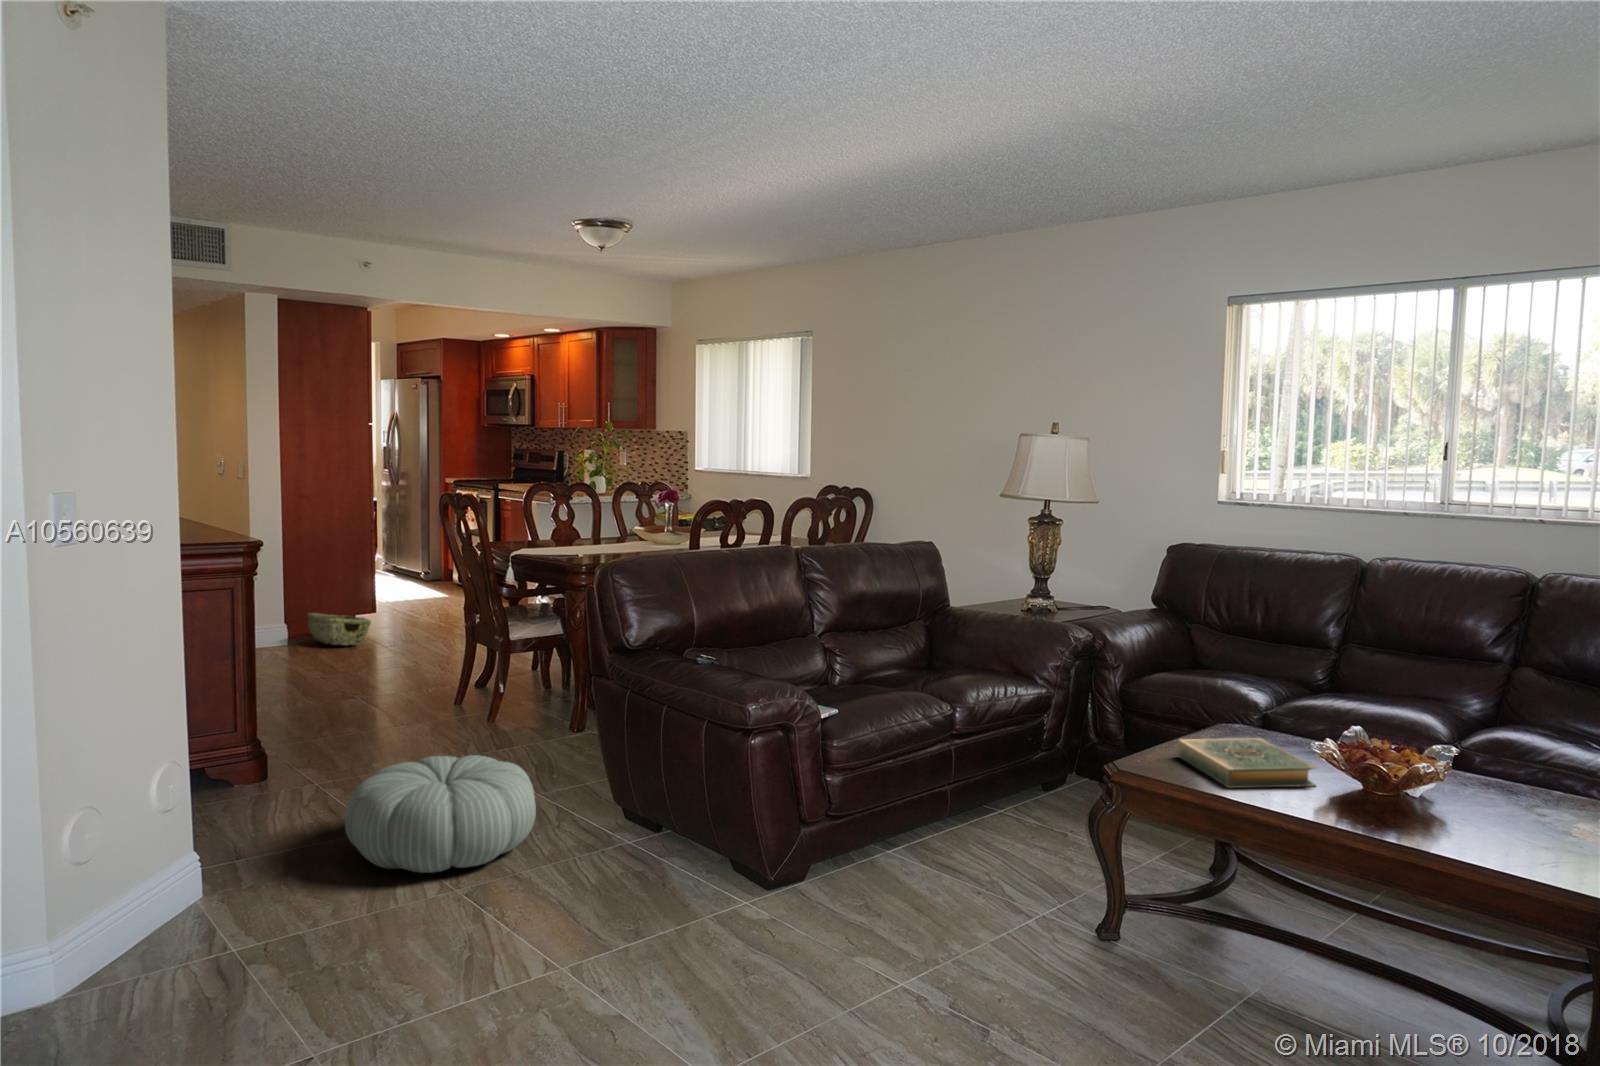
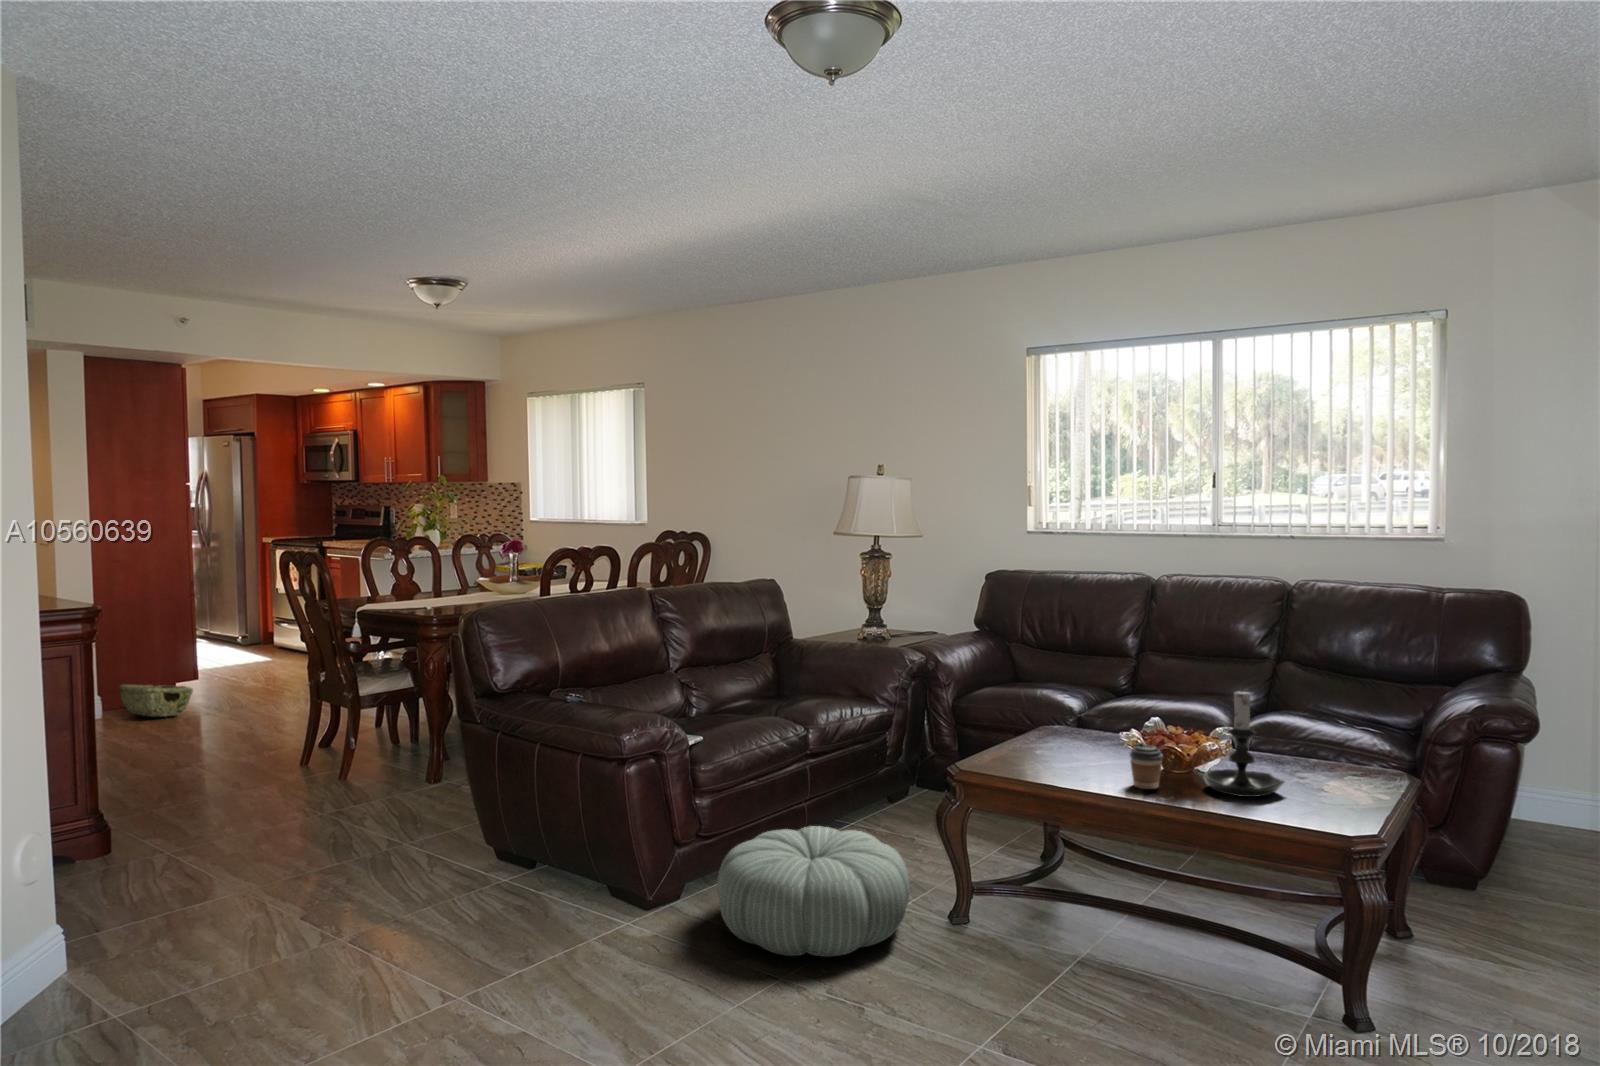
candle holder: none [1415,700,1522,835] -> present [1204,691,1284,797]
hardback book: present [1178,738,1316,788] -> none [1009,734,1126,777]
pouf: present [345,755,536,873] -> present [717,826,910,957]
coffee cup: none [1323,757,1365,814] -> present [1130,742,1163,789]

